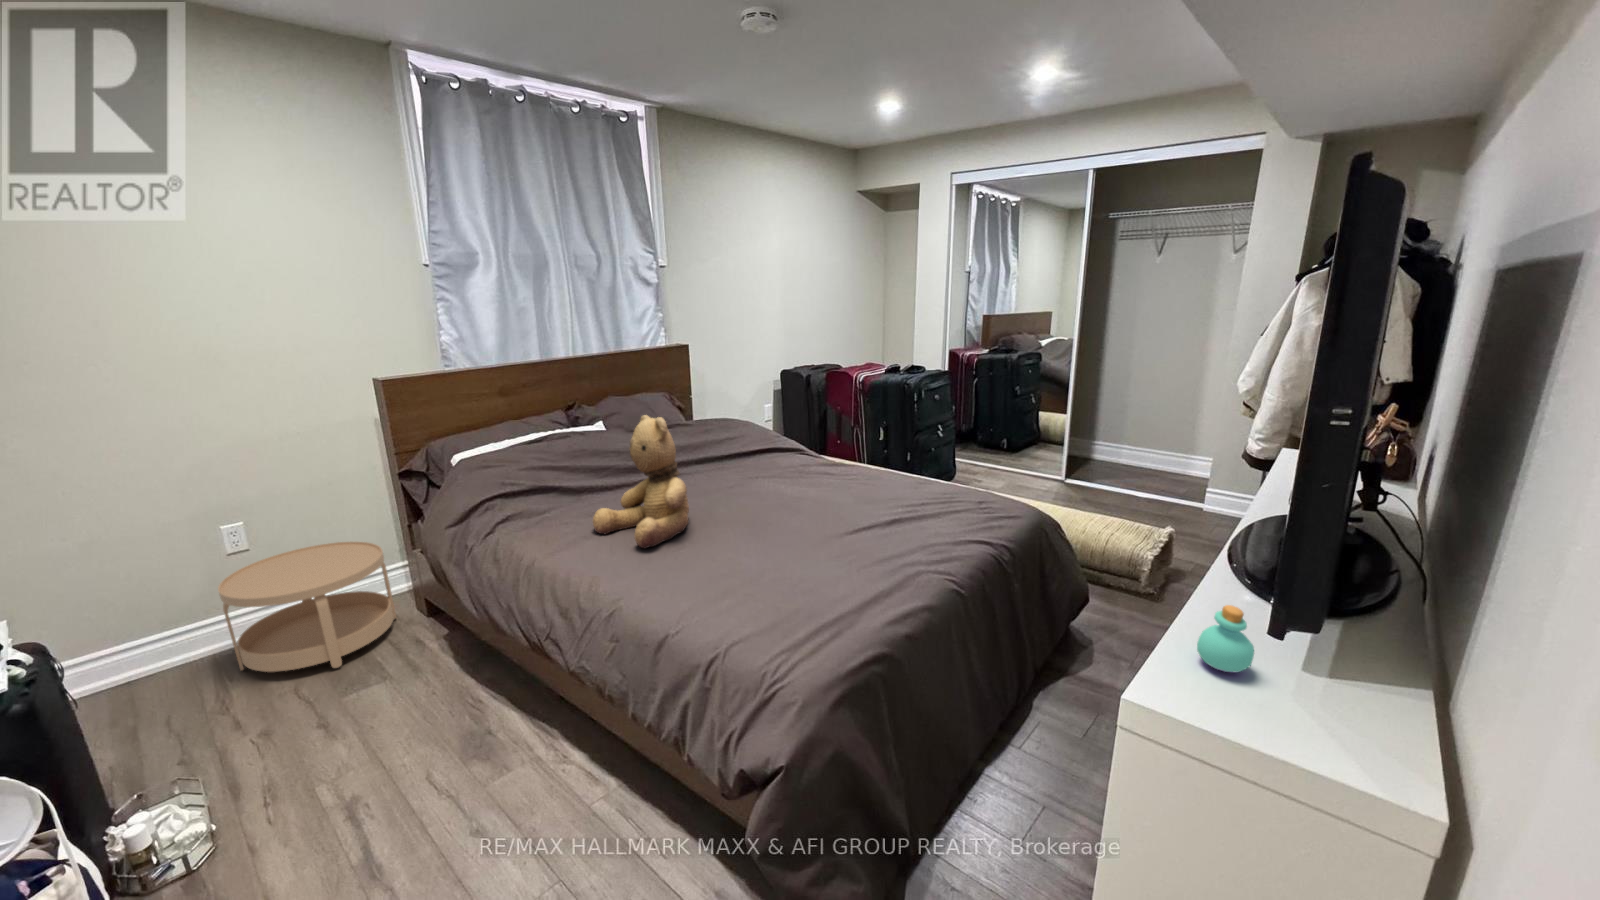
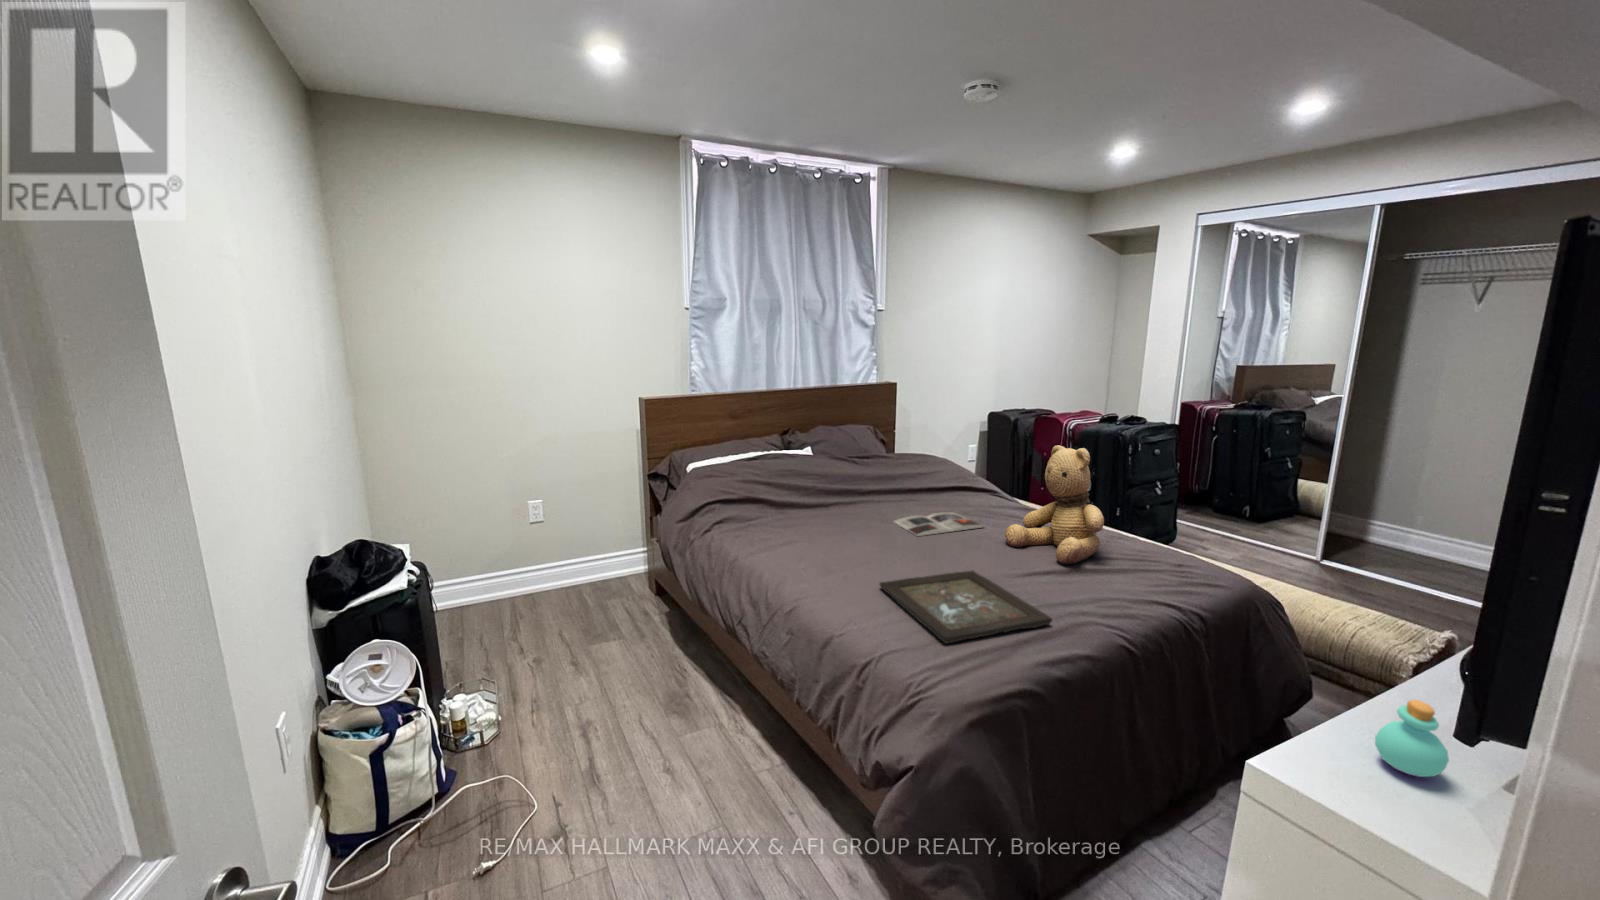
teddy bear: present [593,415,689,548] -> present [1005,445,1104,565]
magazine: none [706,476,801,506] -> present [894,513,984,536]
tray: none [709,535,890,622] -> present [879,571,1052,643]
side table: present [218,542,396,672] -> none [521,525,633,623]

